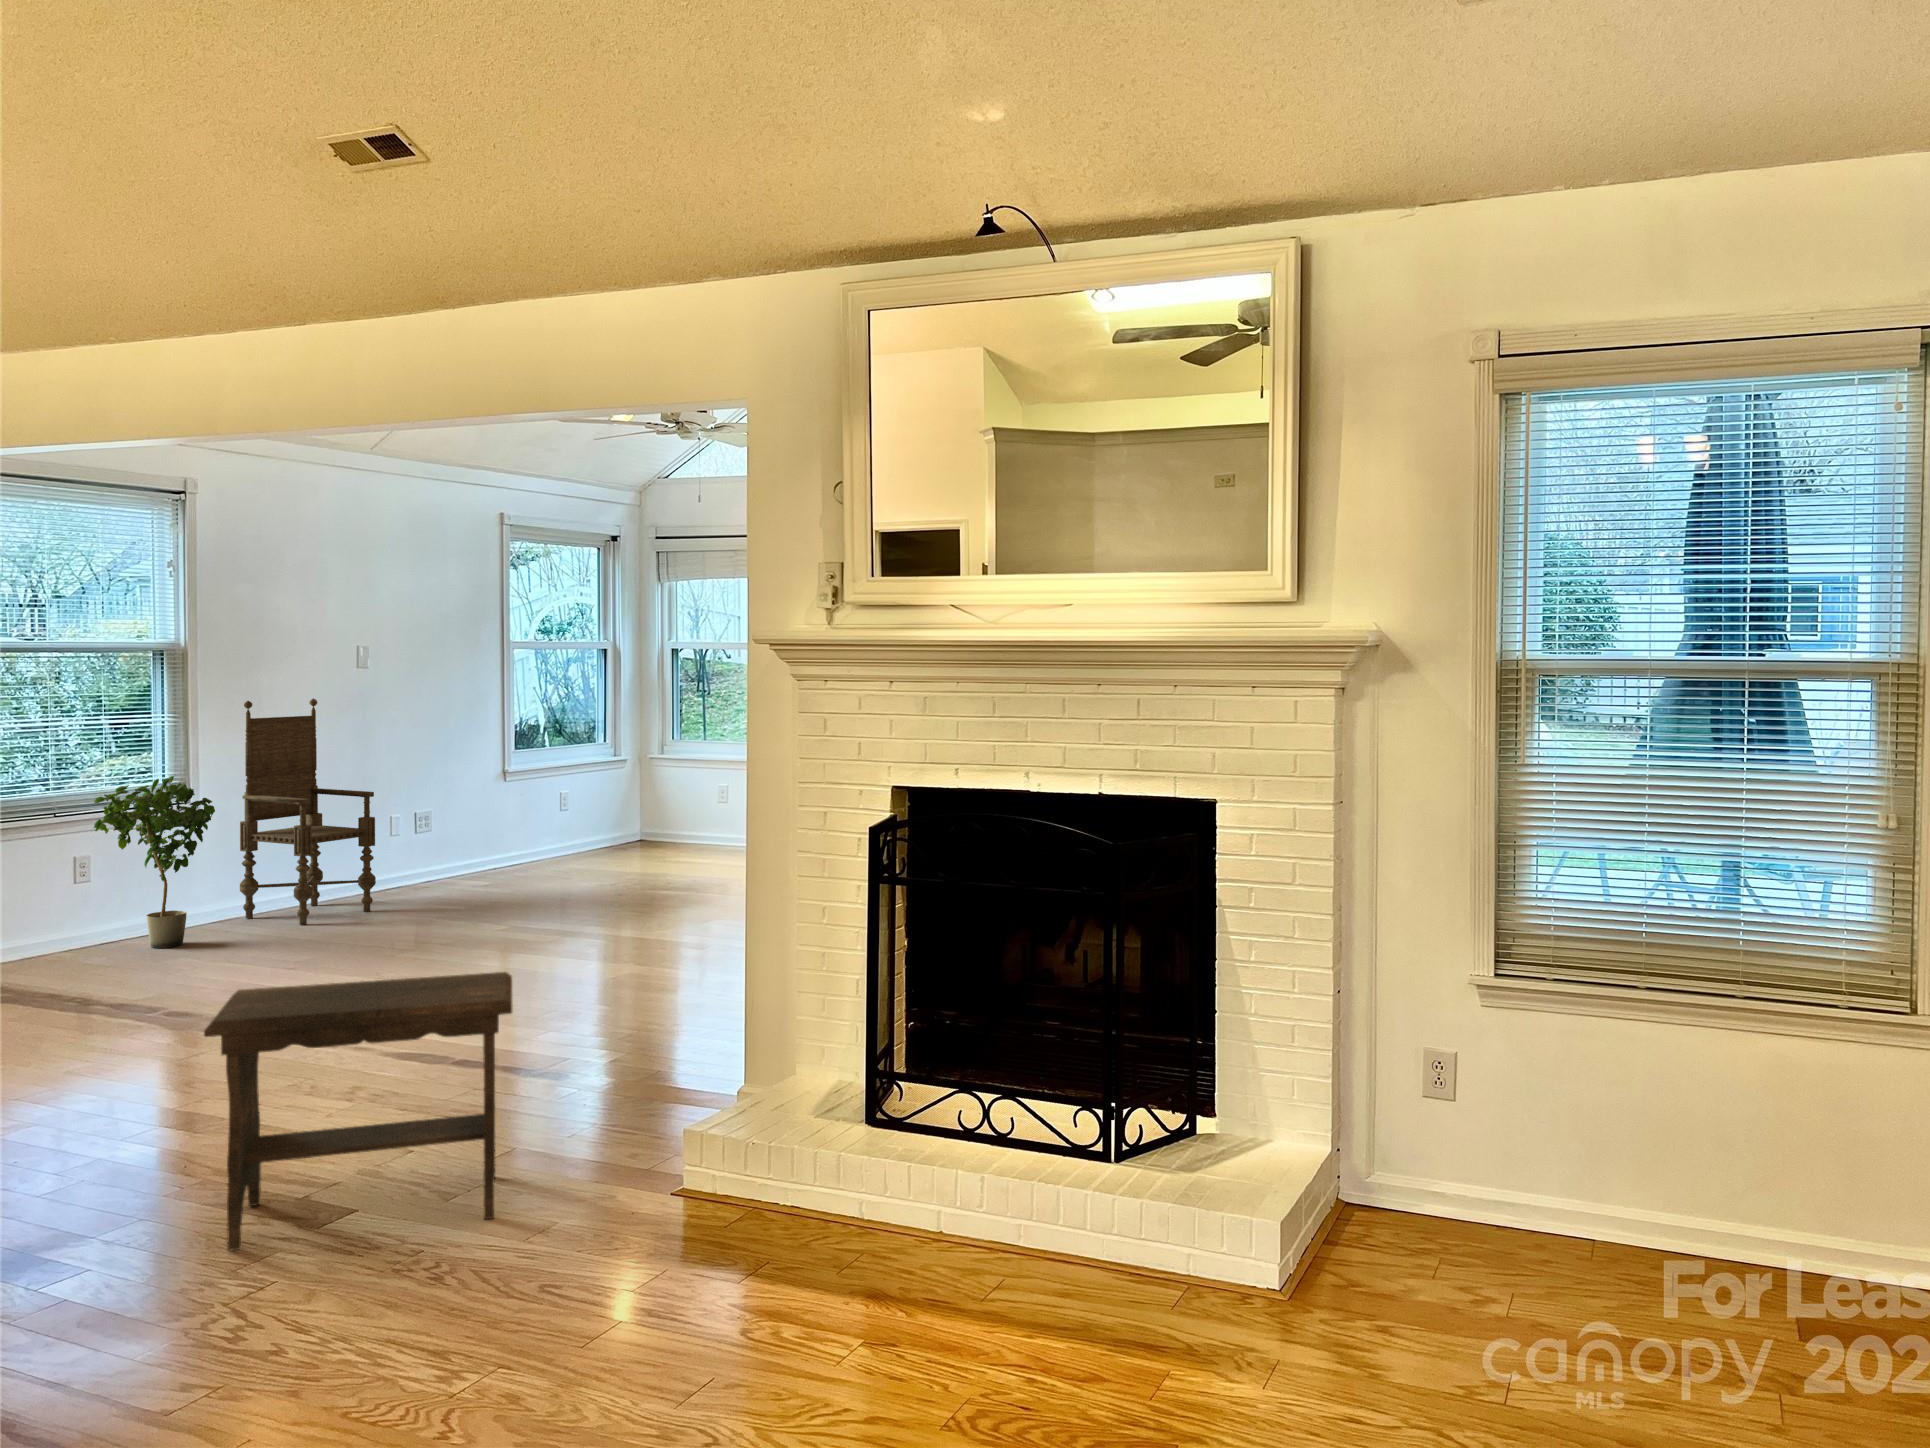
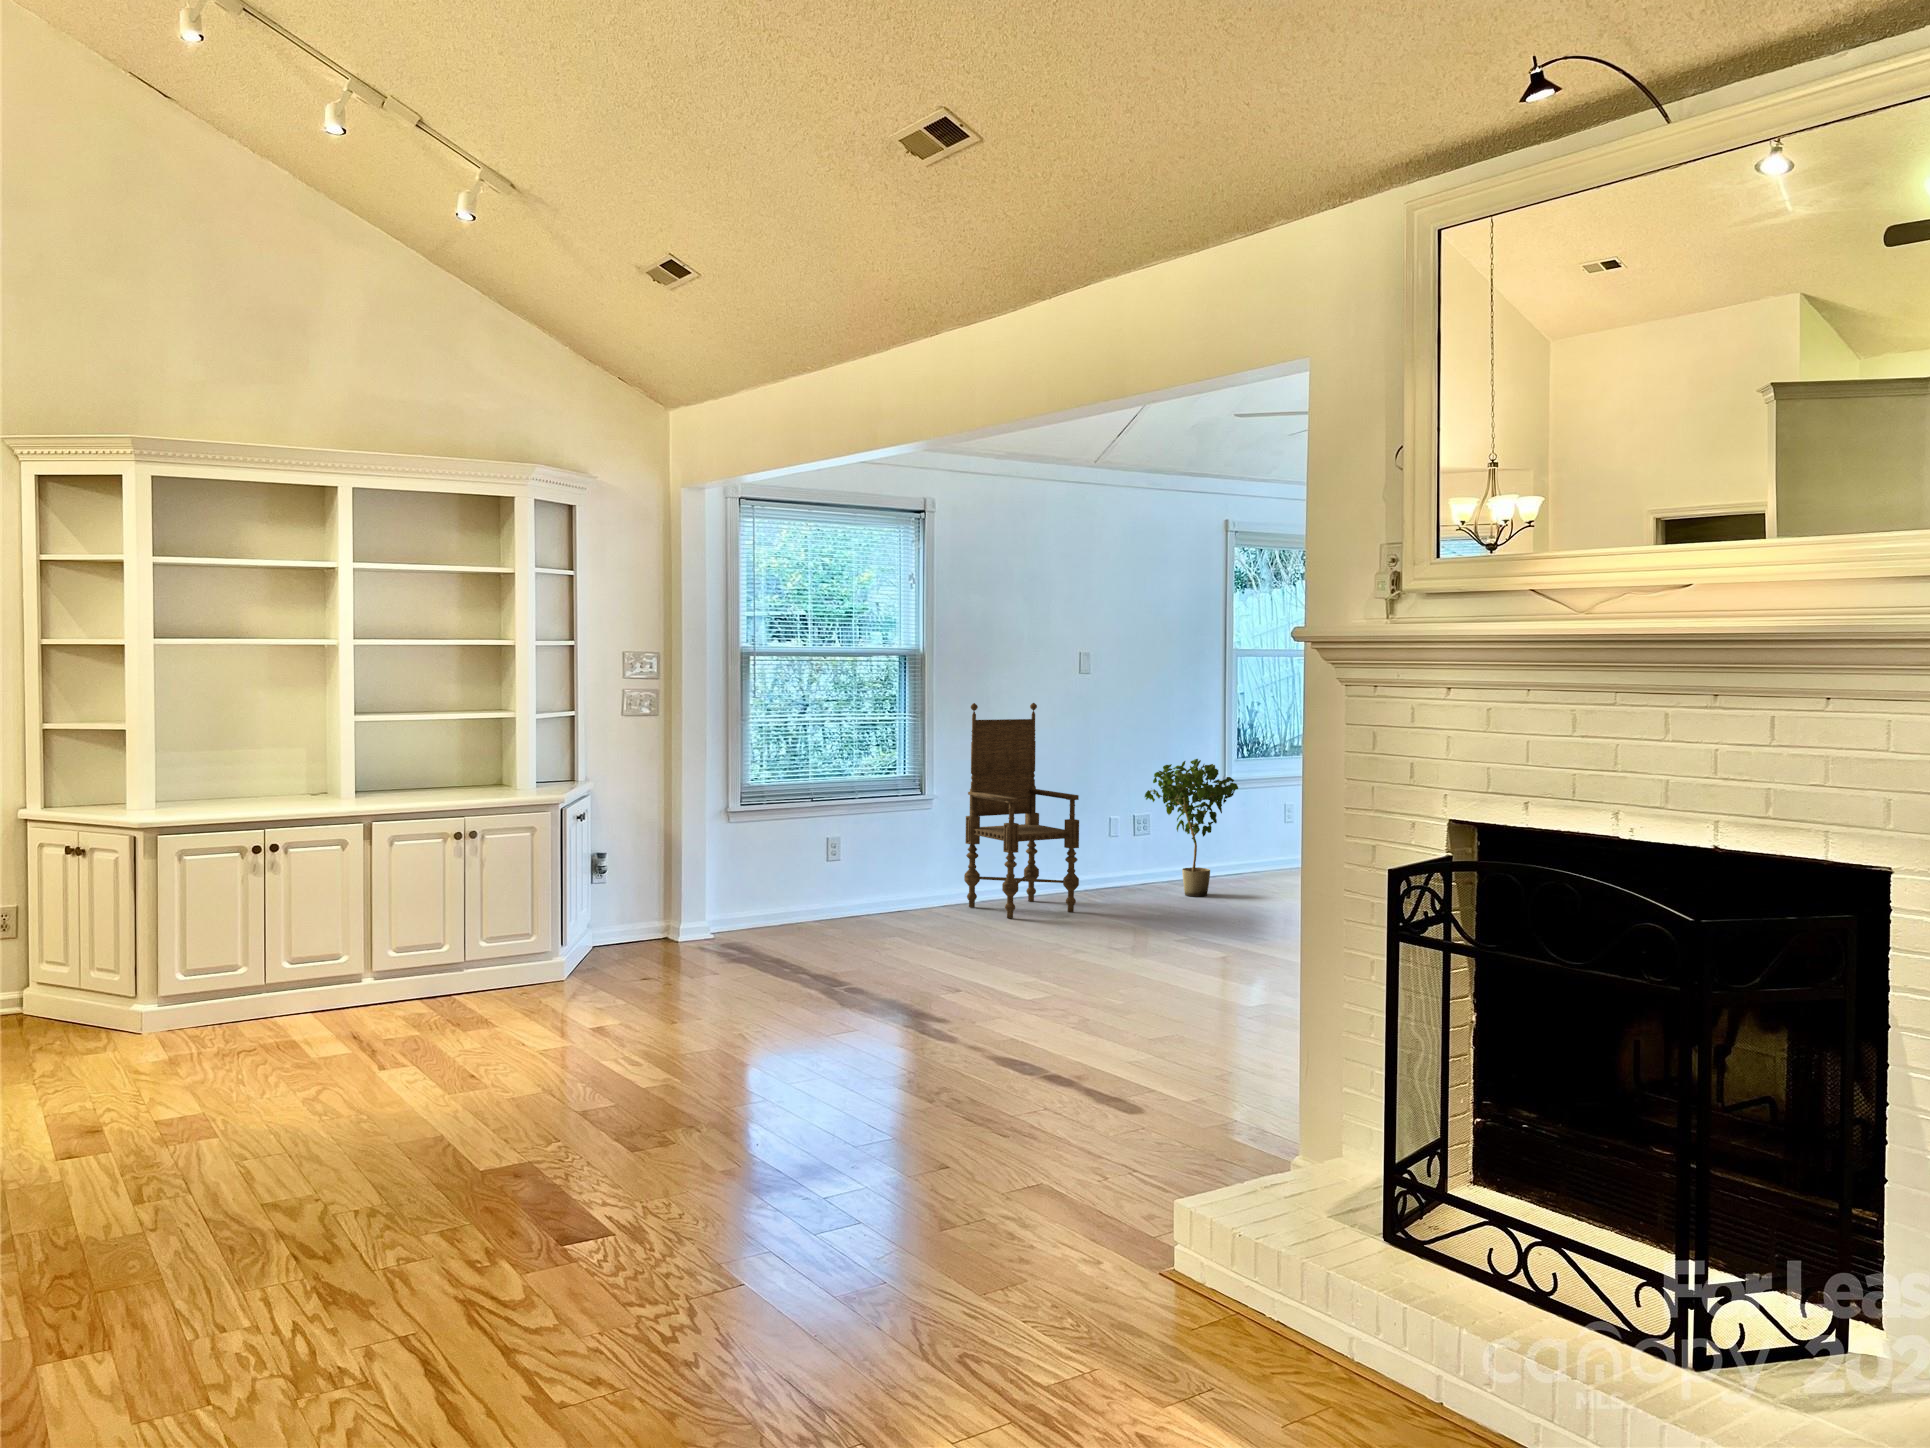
potted plant: present [94,776,215,948] -> present [1145,759,1238,897]
footstool: present [204,972,512,1251] -> none [718,973,1024,1251]

